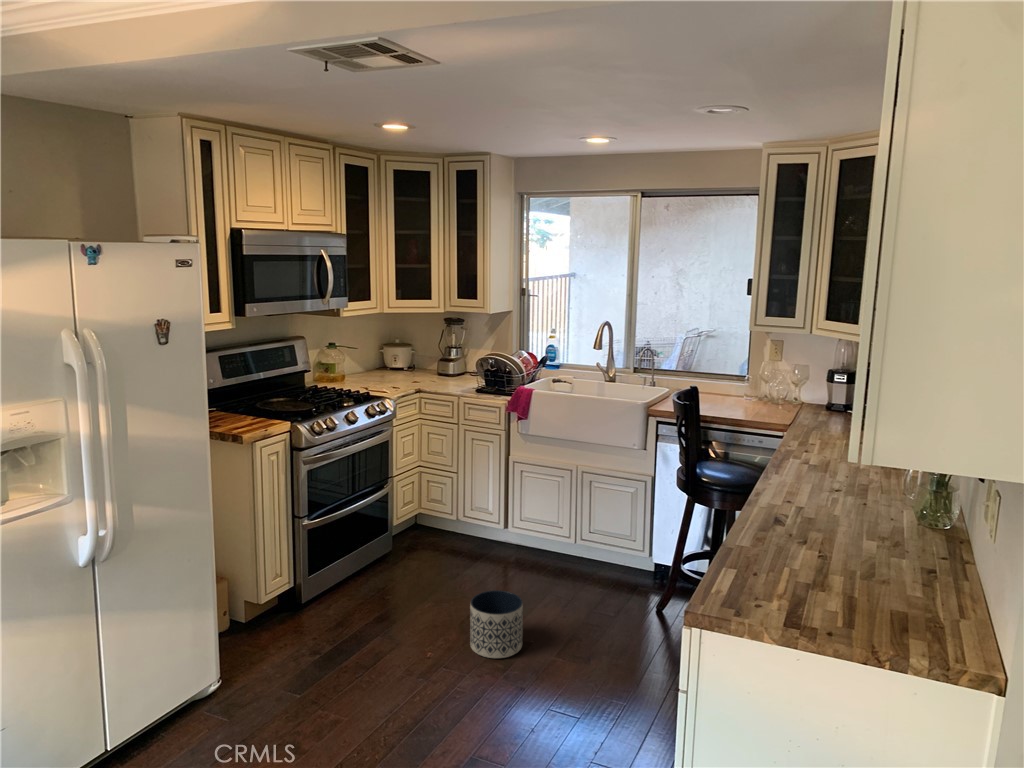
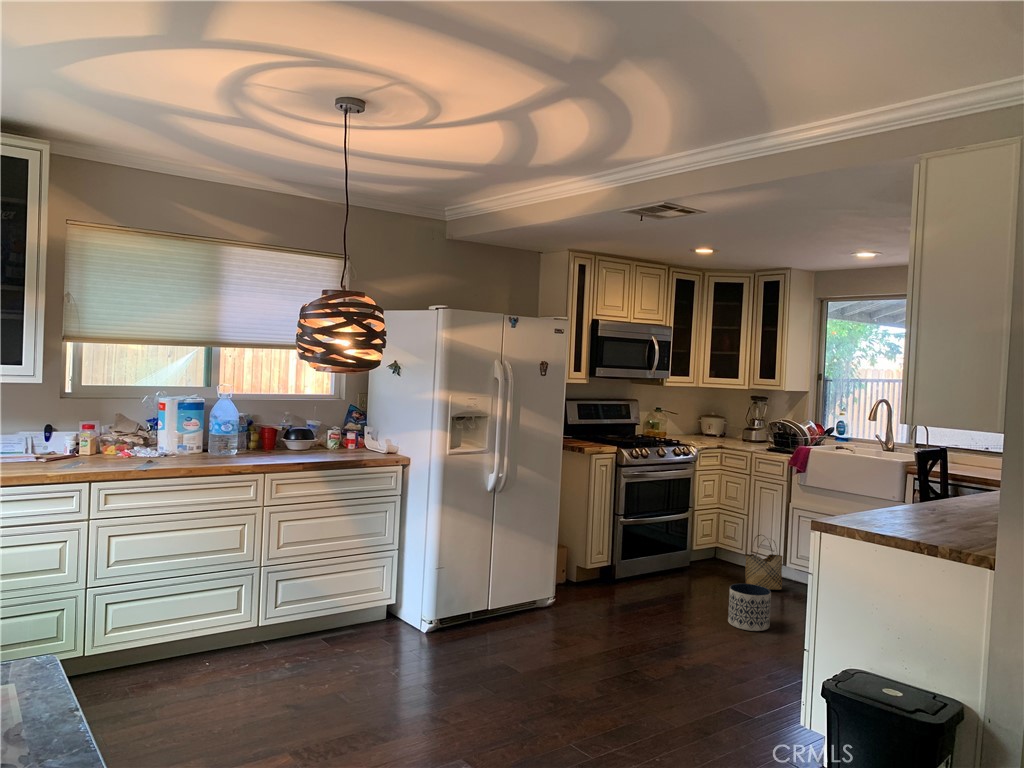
woven basket: none [467,503,511,574] -> present [745,535,783,590]

